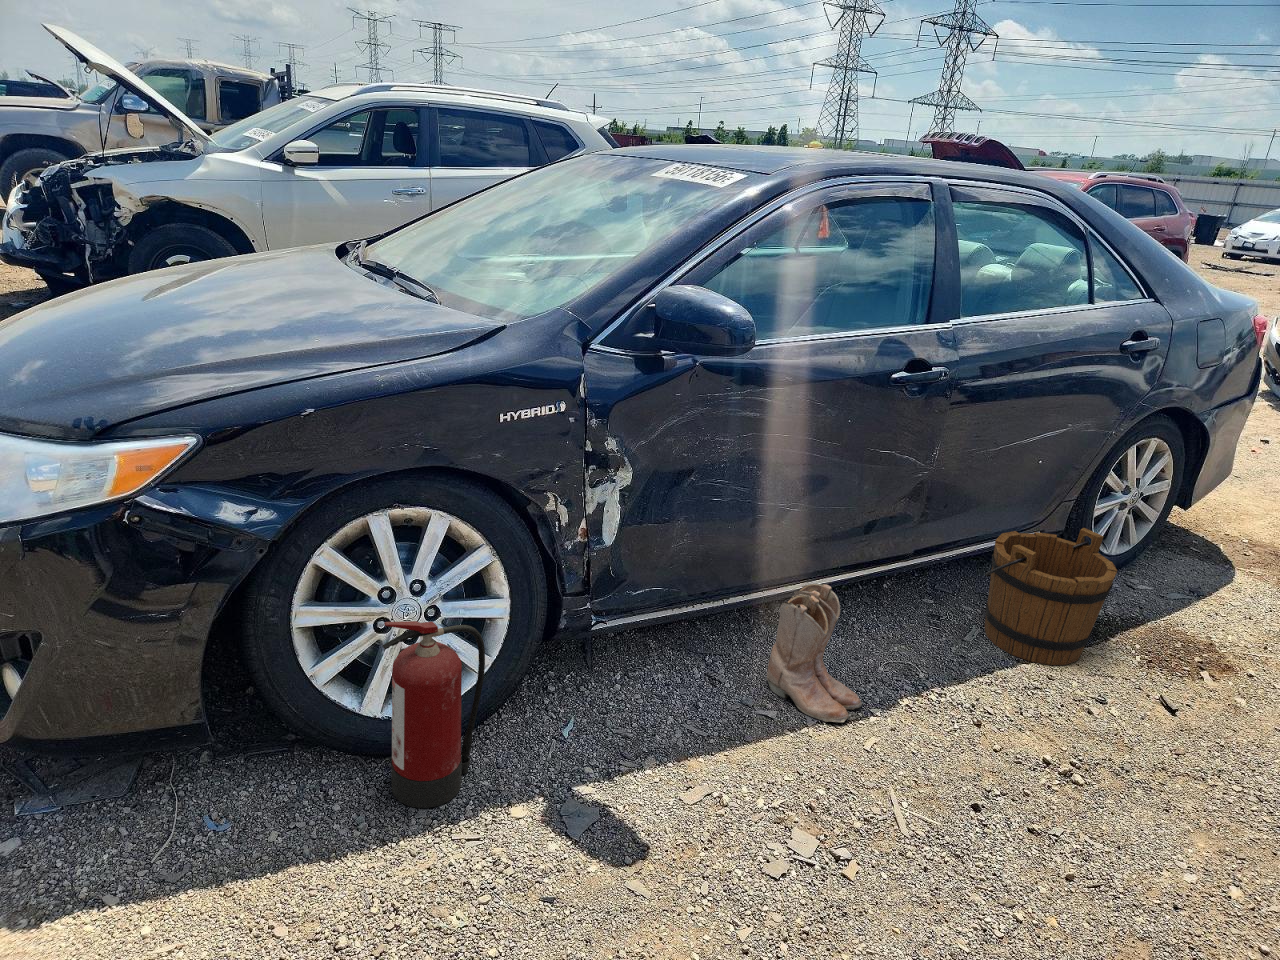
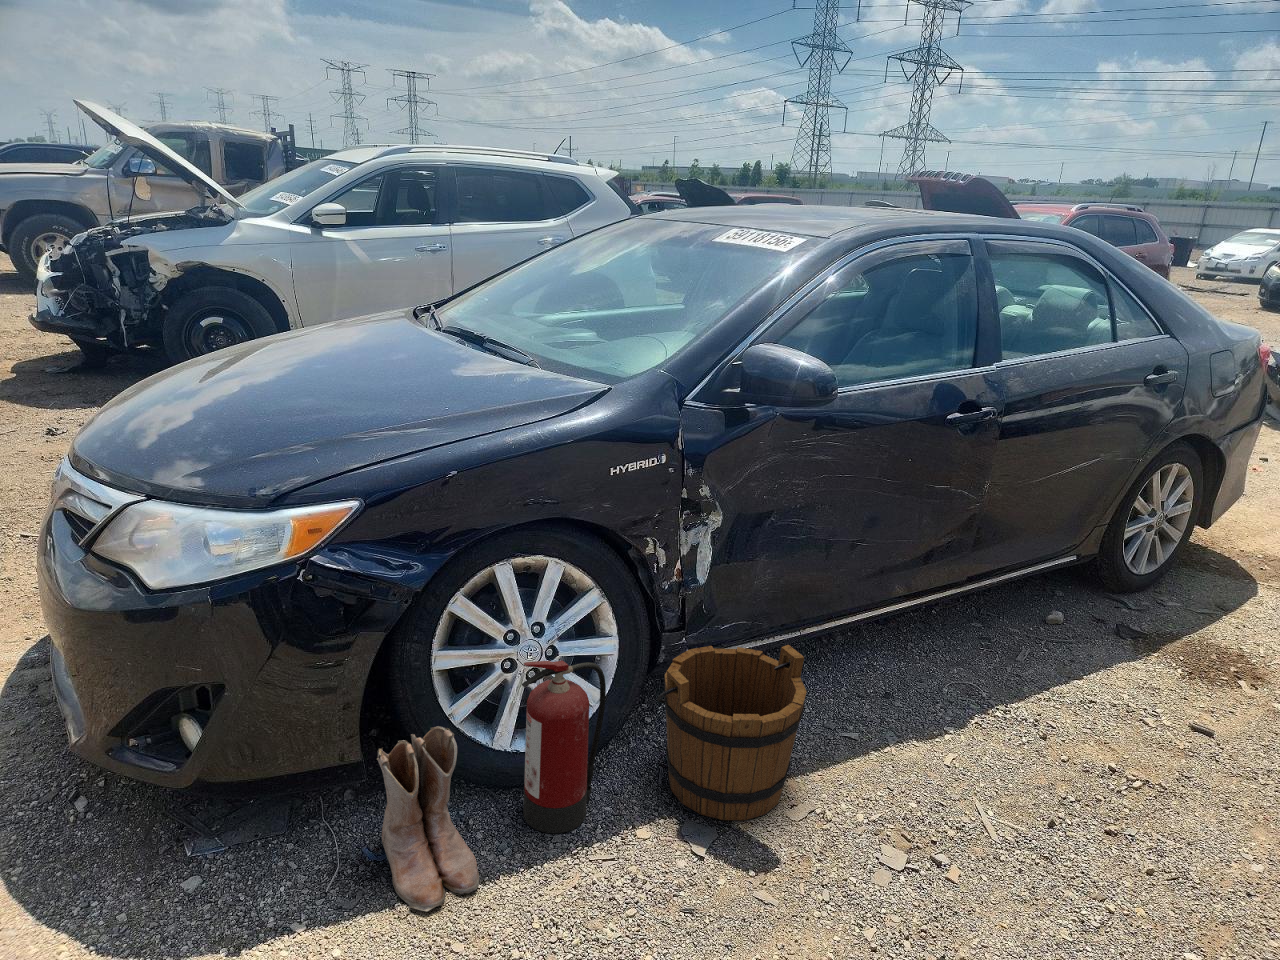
bucket: present [984,528,1117,665] -> present [657,645,807,820]
boots: present [767,584,862,722] -> present [377,726,479,911]

